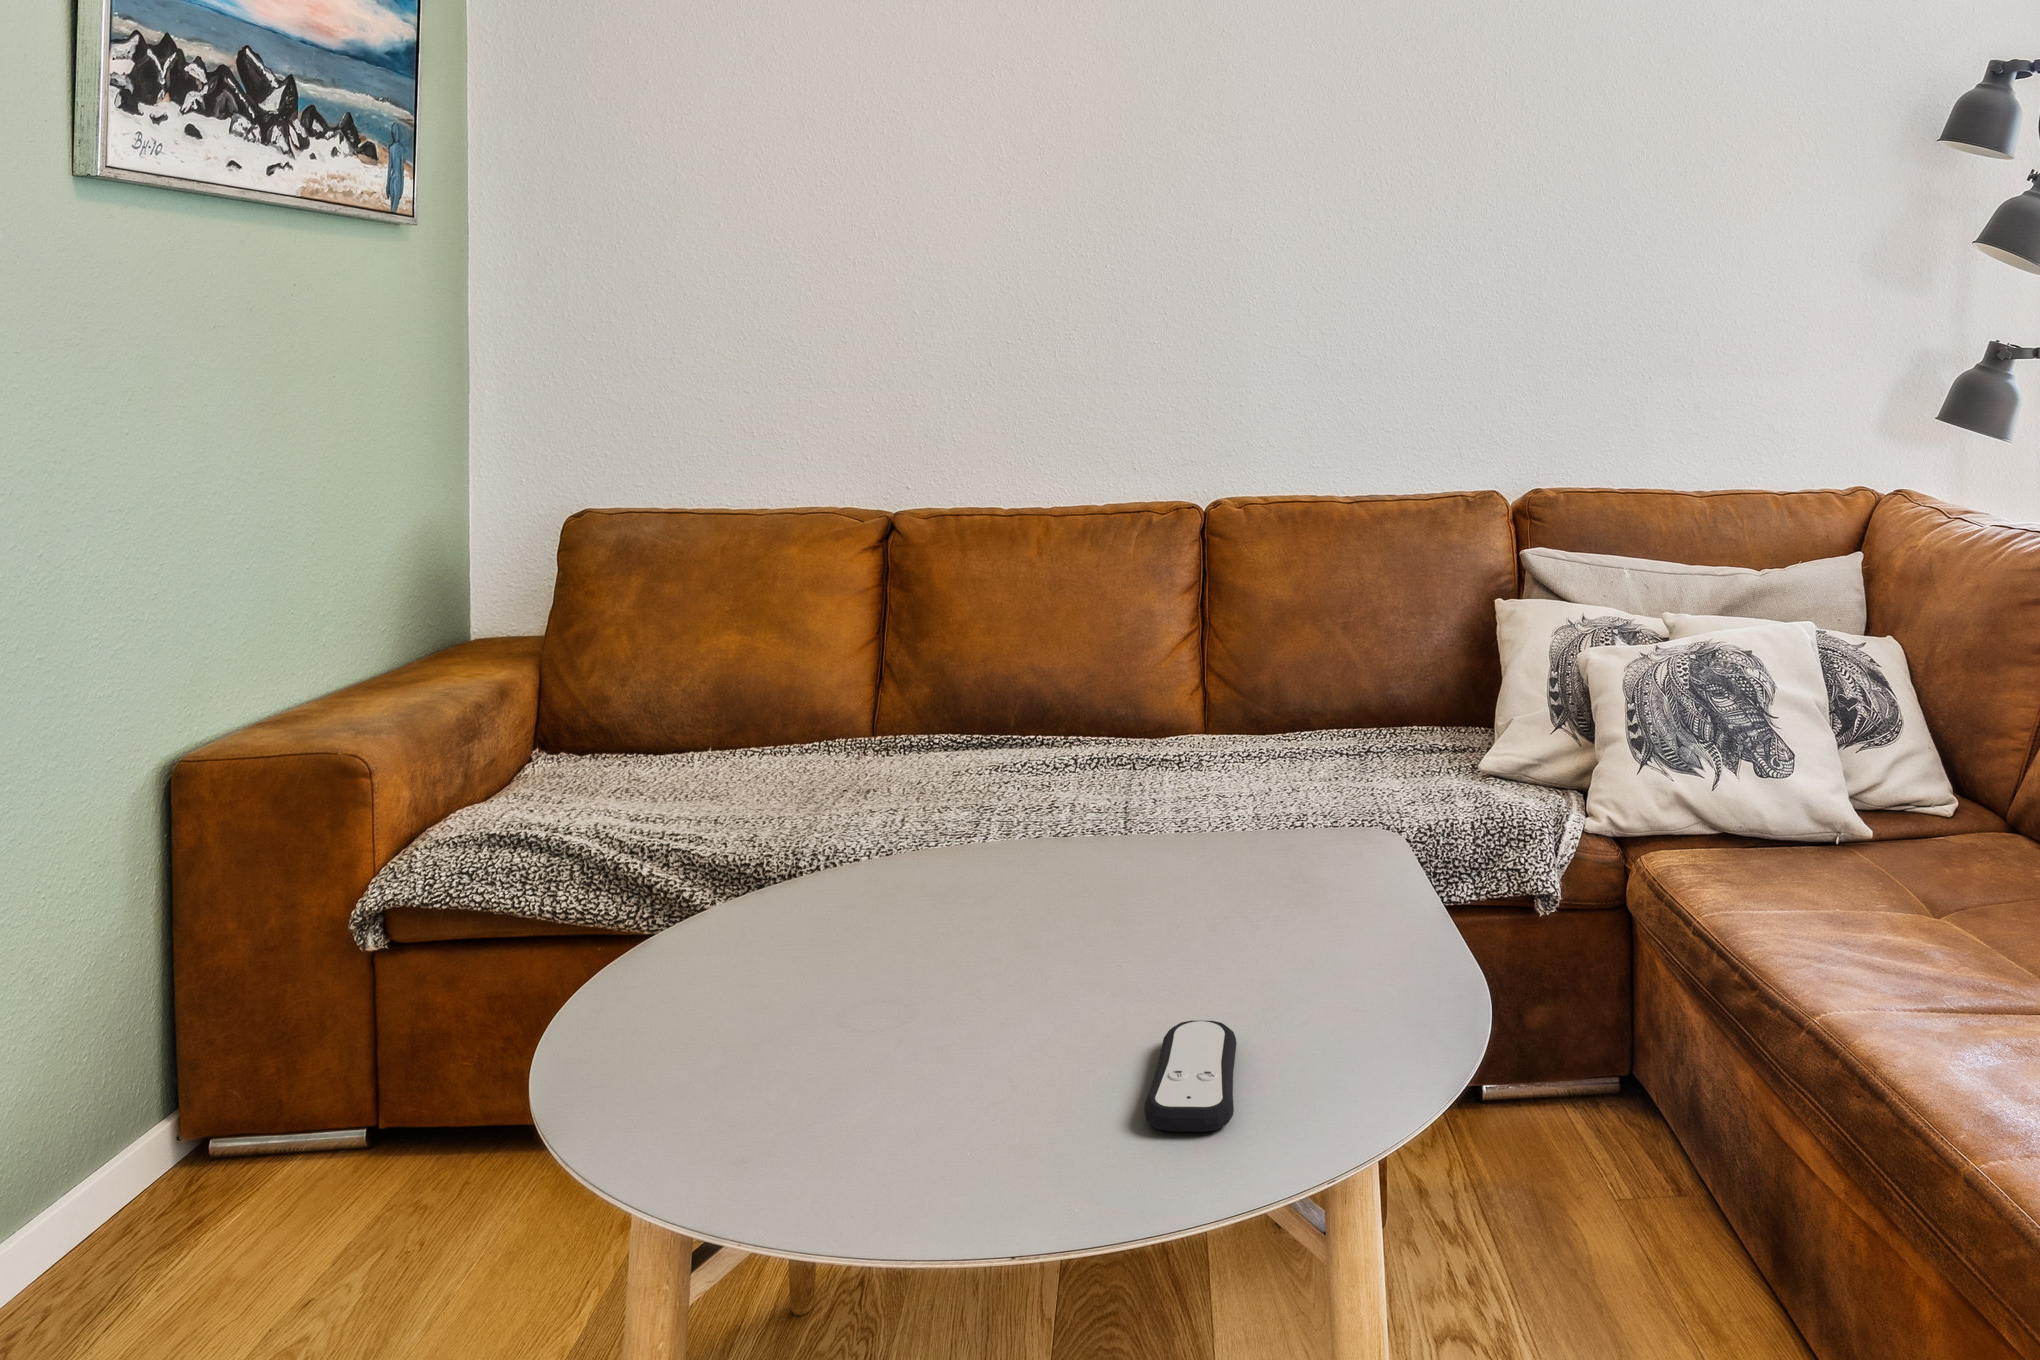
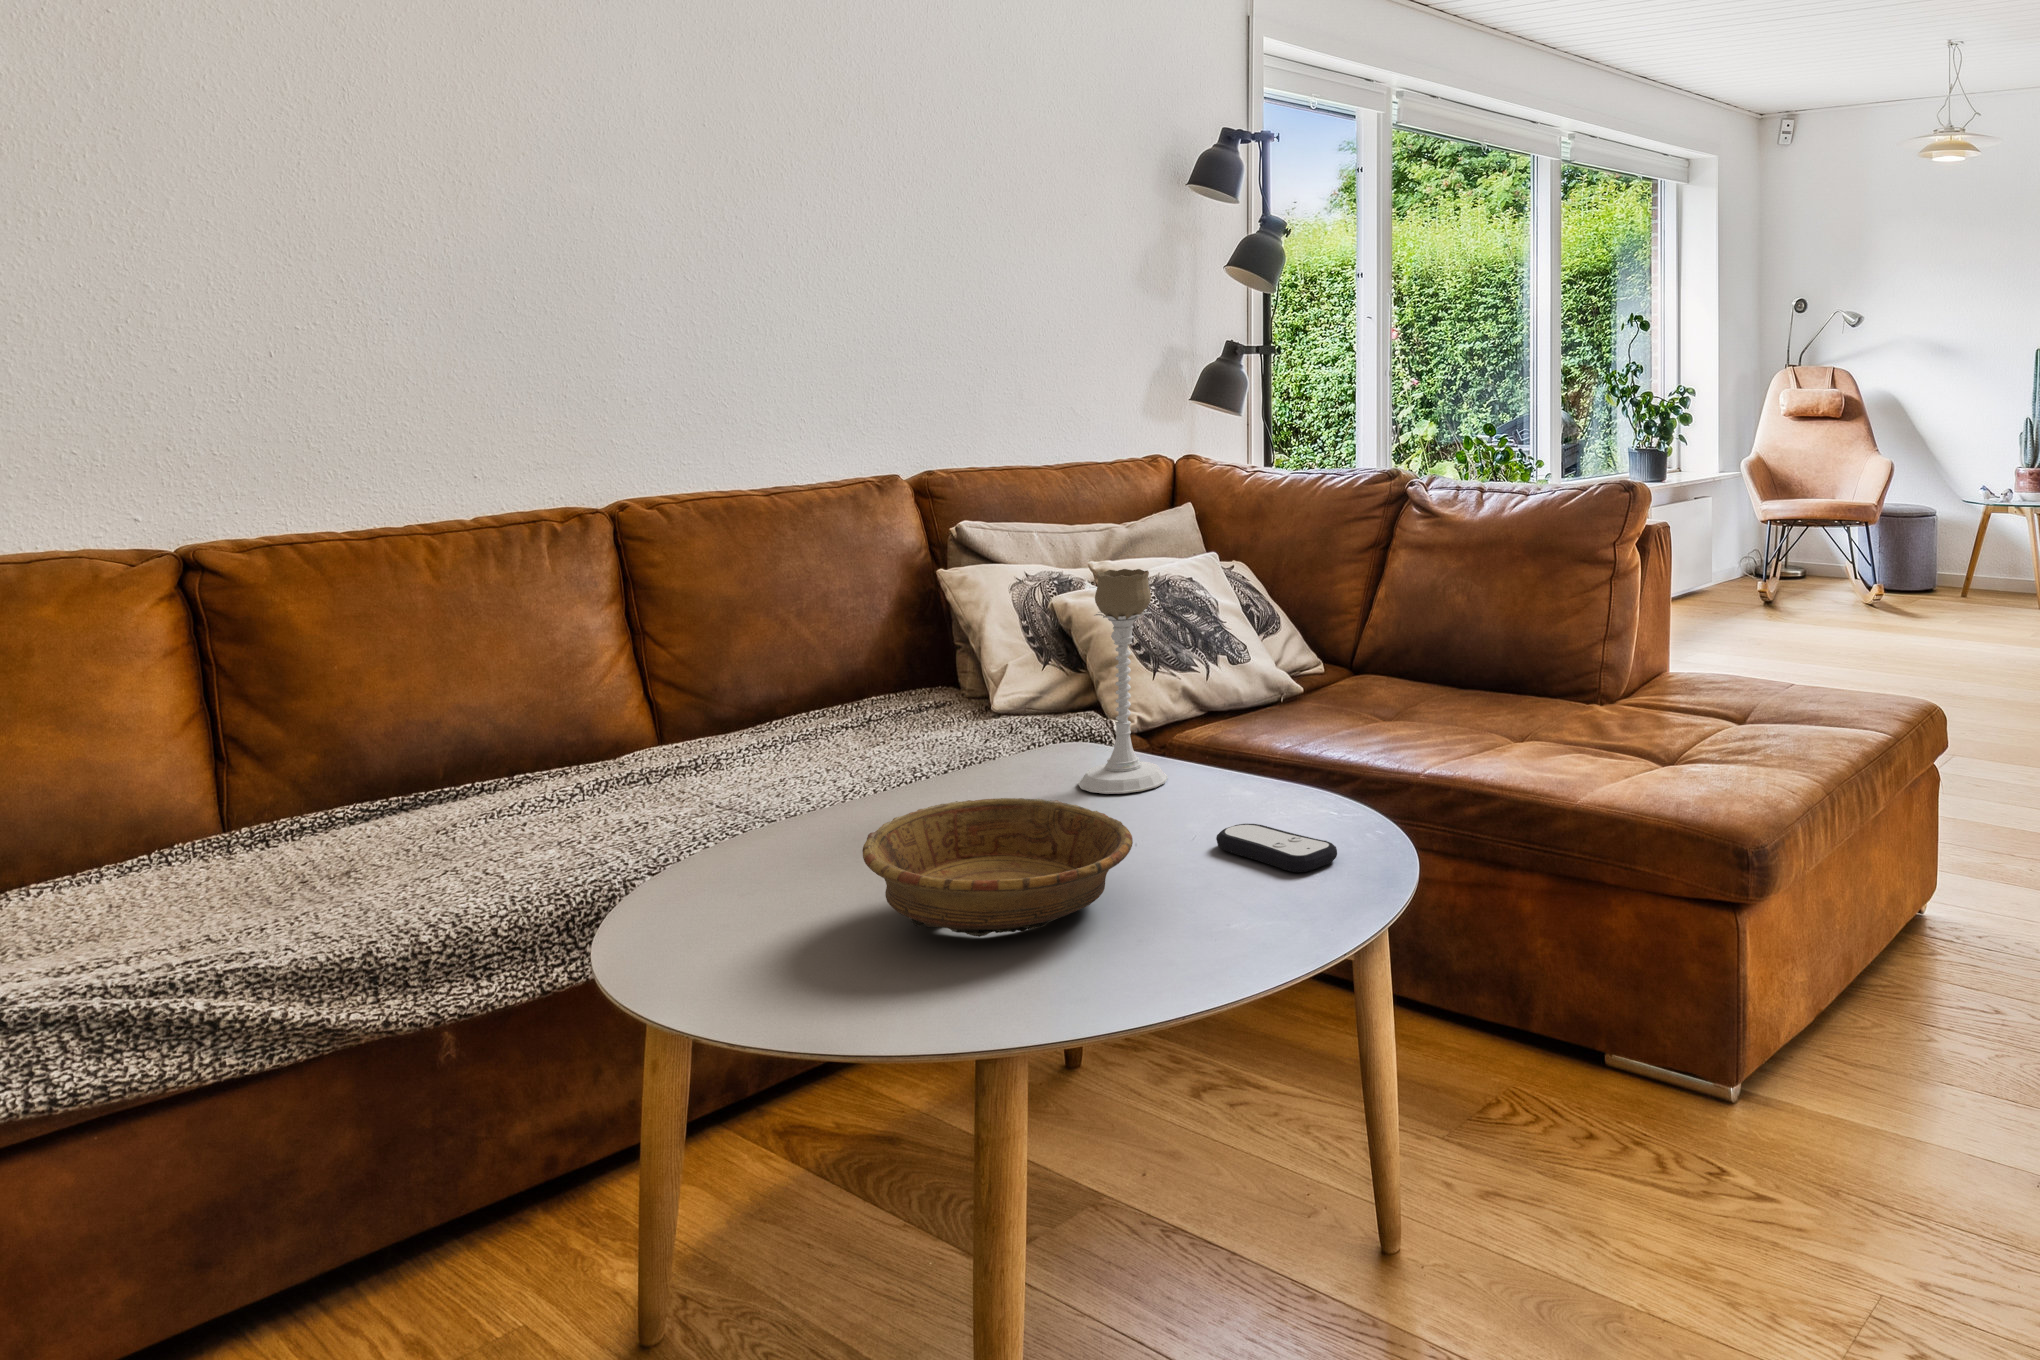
candle holder: none [1245,644,1350,927] -> present [1078,569,1168,794]
decorative bowl: none [720,881,1021,1066] -> present [862,798,1133,937]

